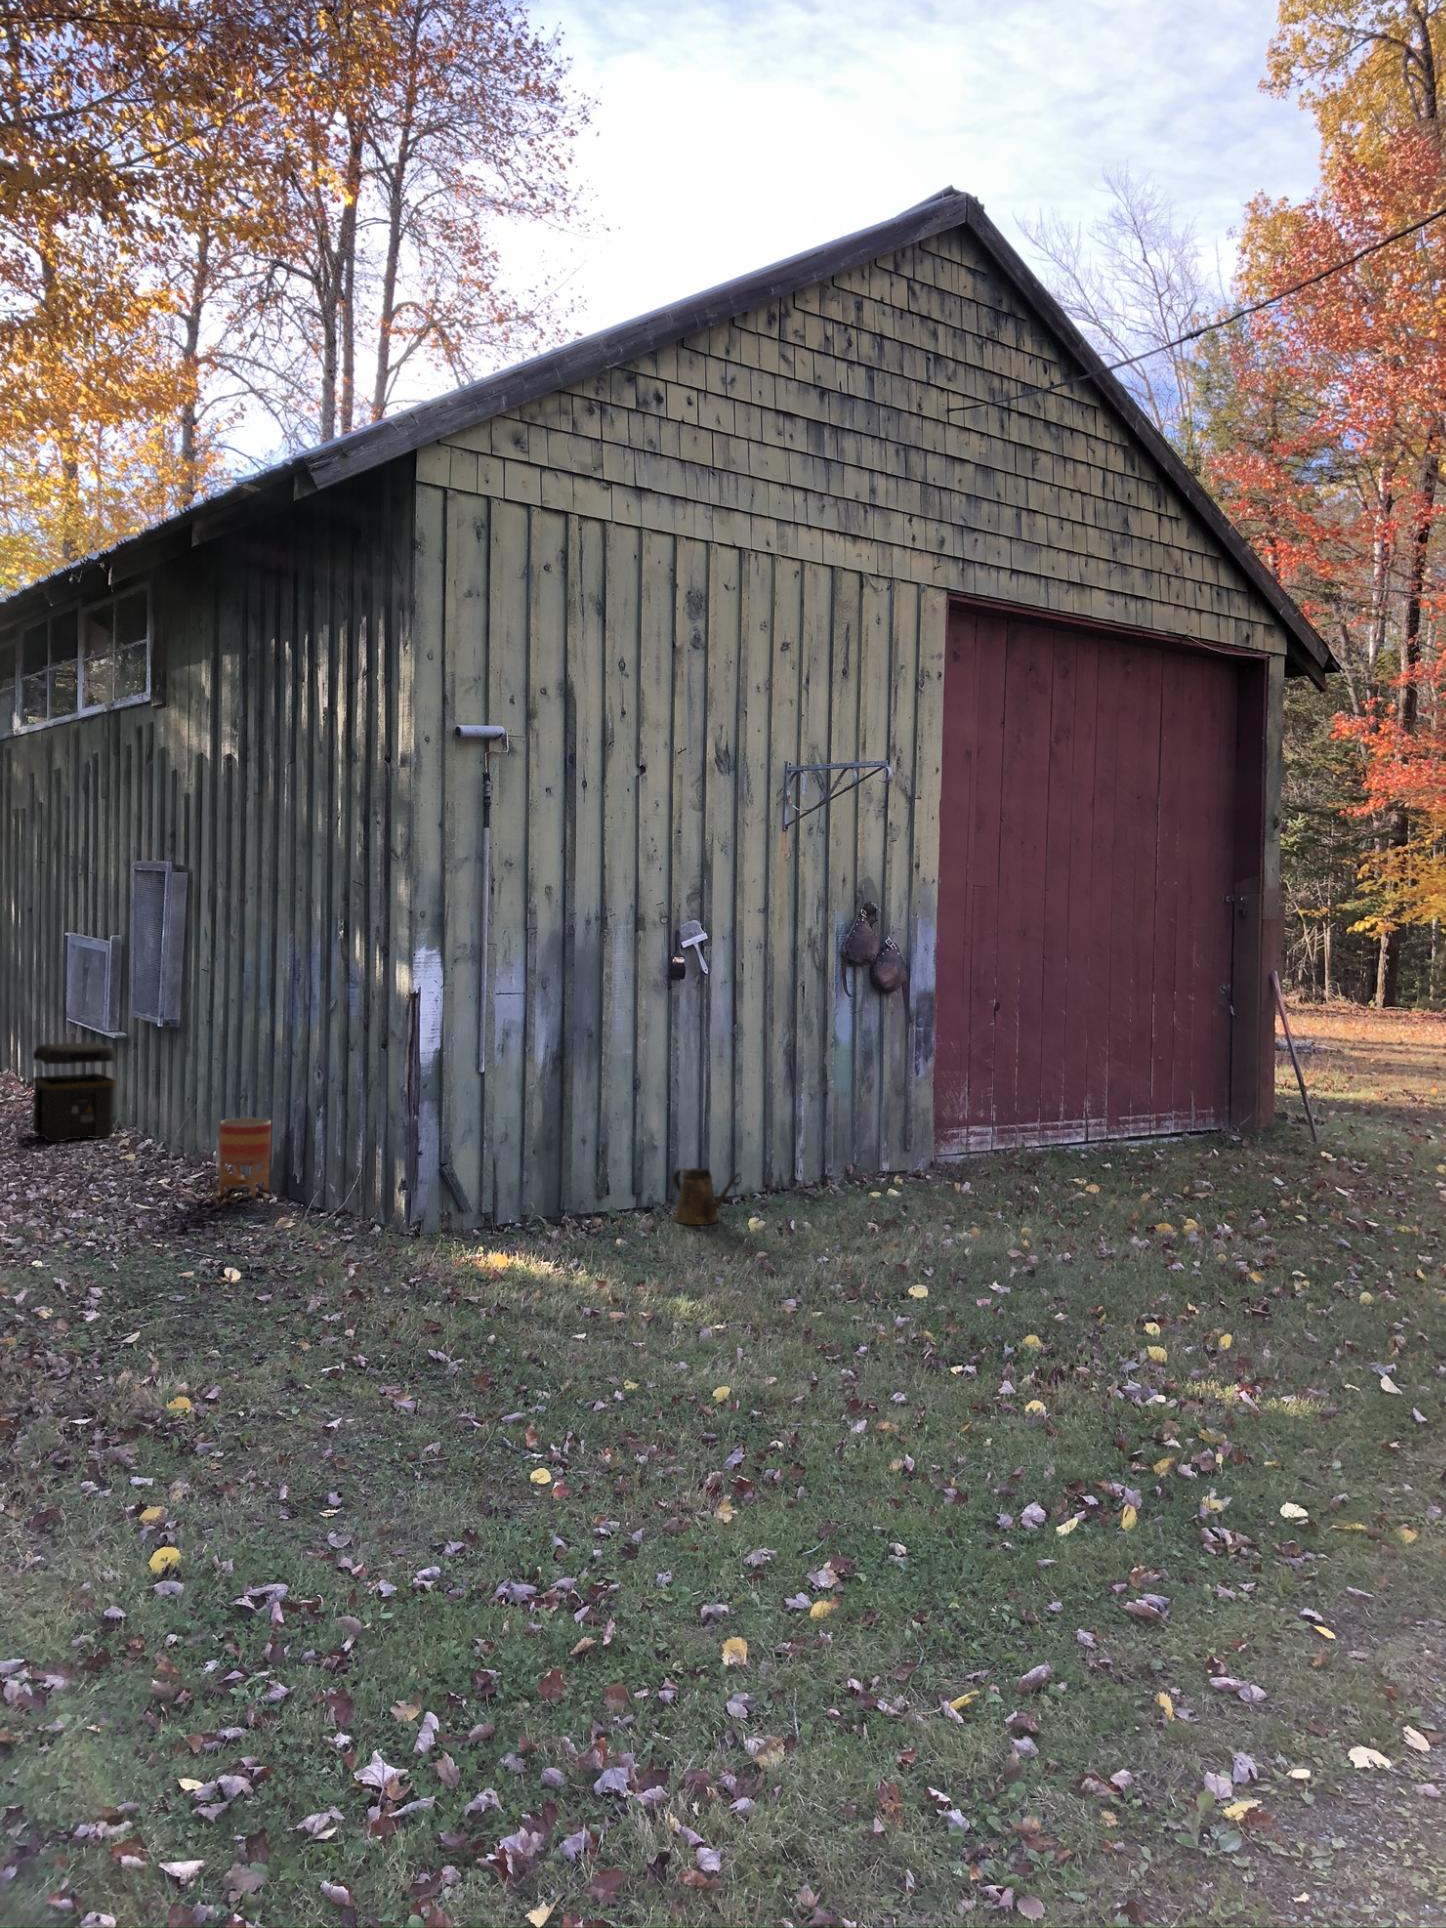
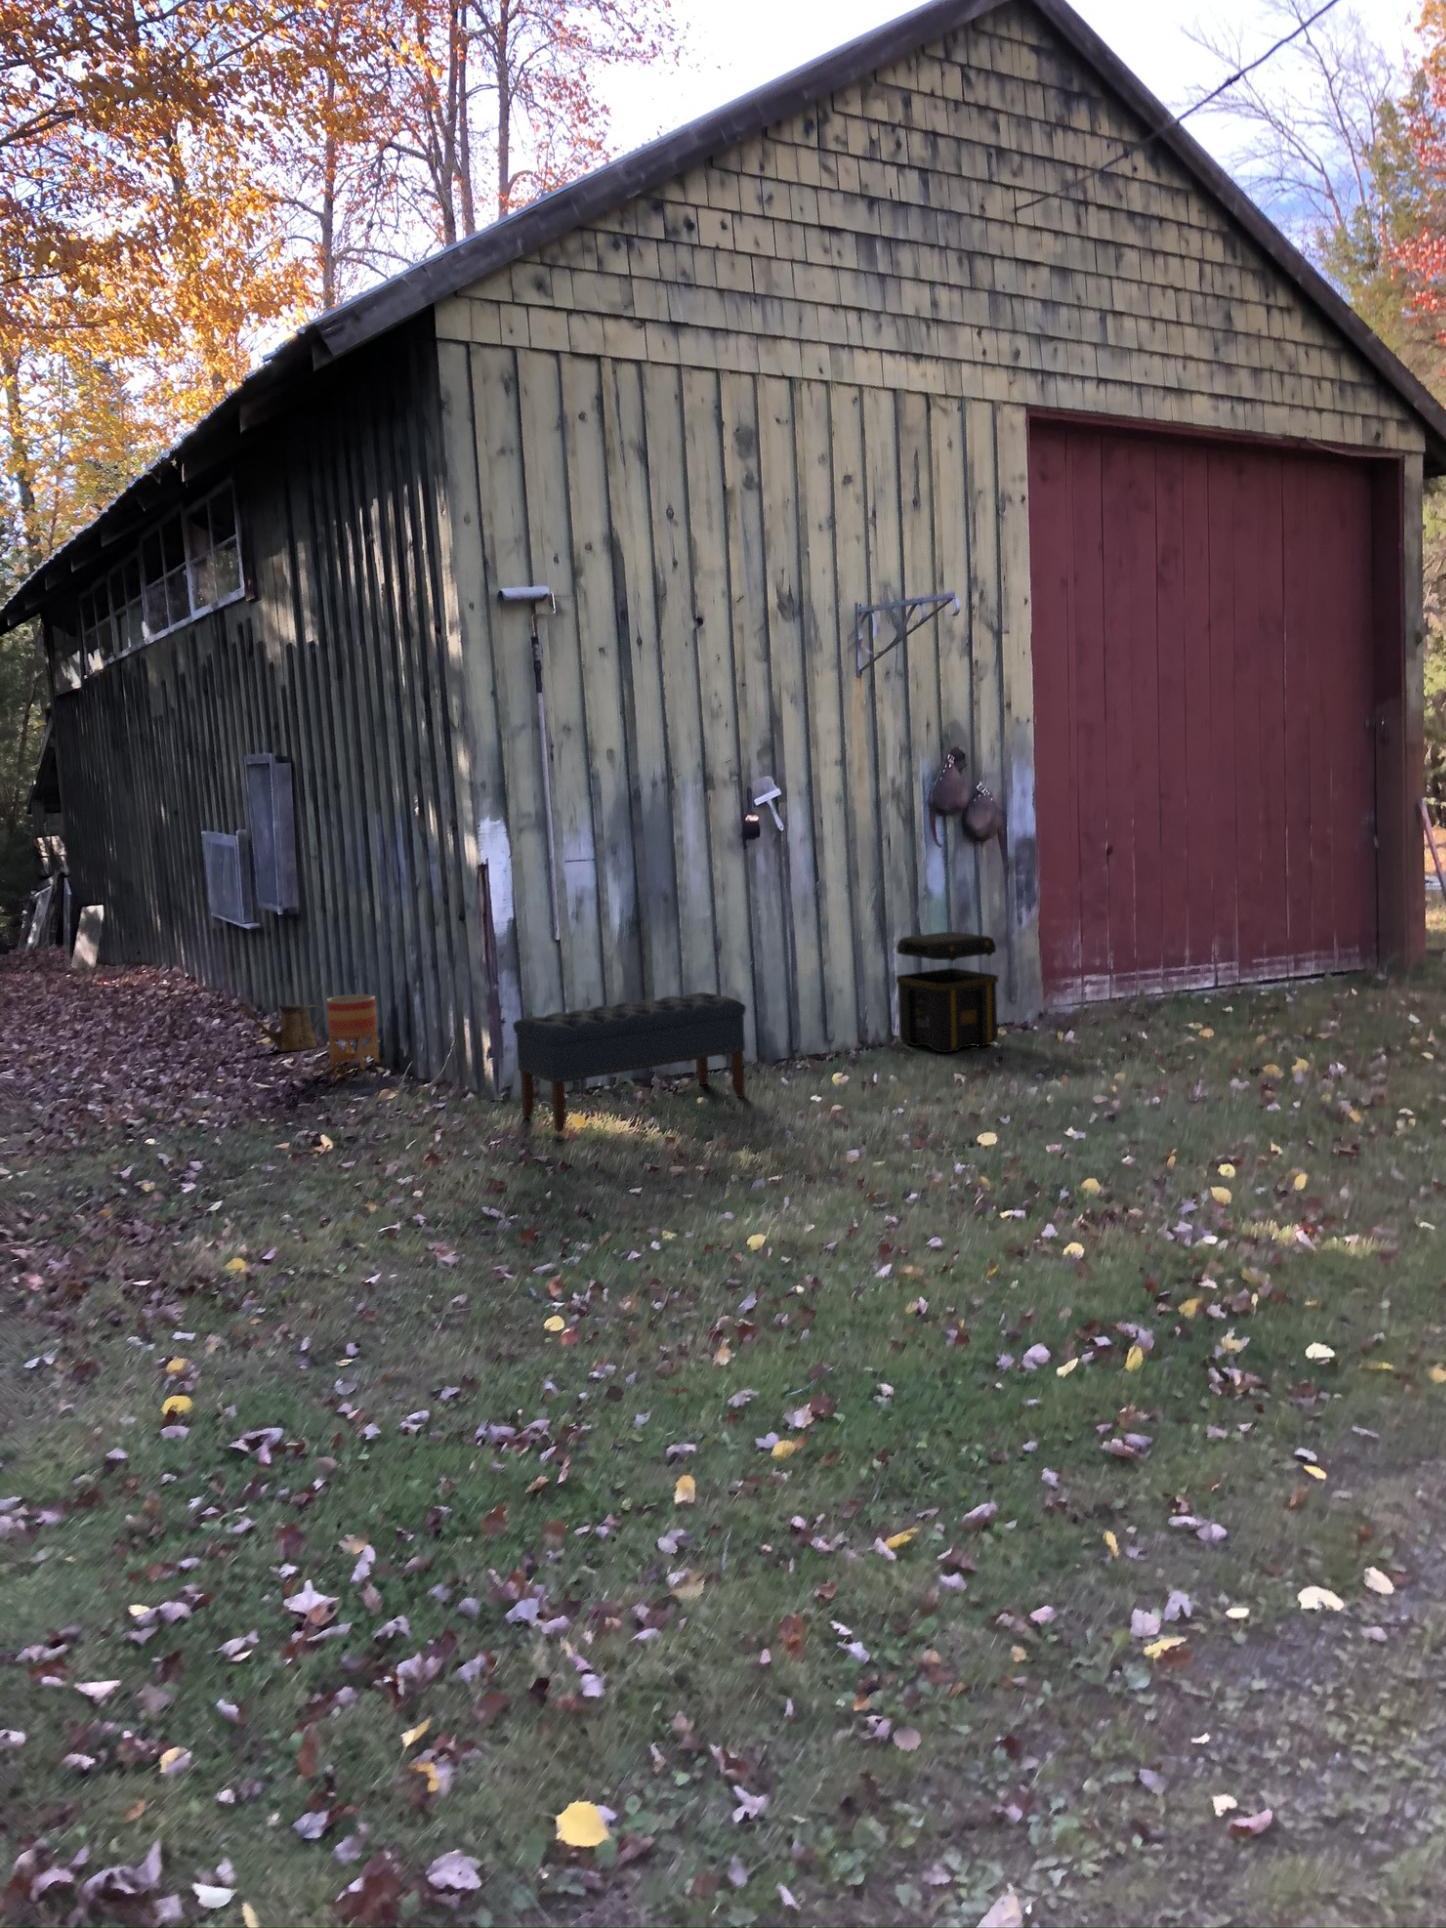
toolbox: present [33,1043,116,1142] -> present [896,932,998,1052]
bench: none [440,1133,673,1273] -> present [513,992,746,1132]
watering can: present [673,1168,740,1225] -> present [238,1004,324,1052]

